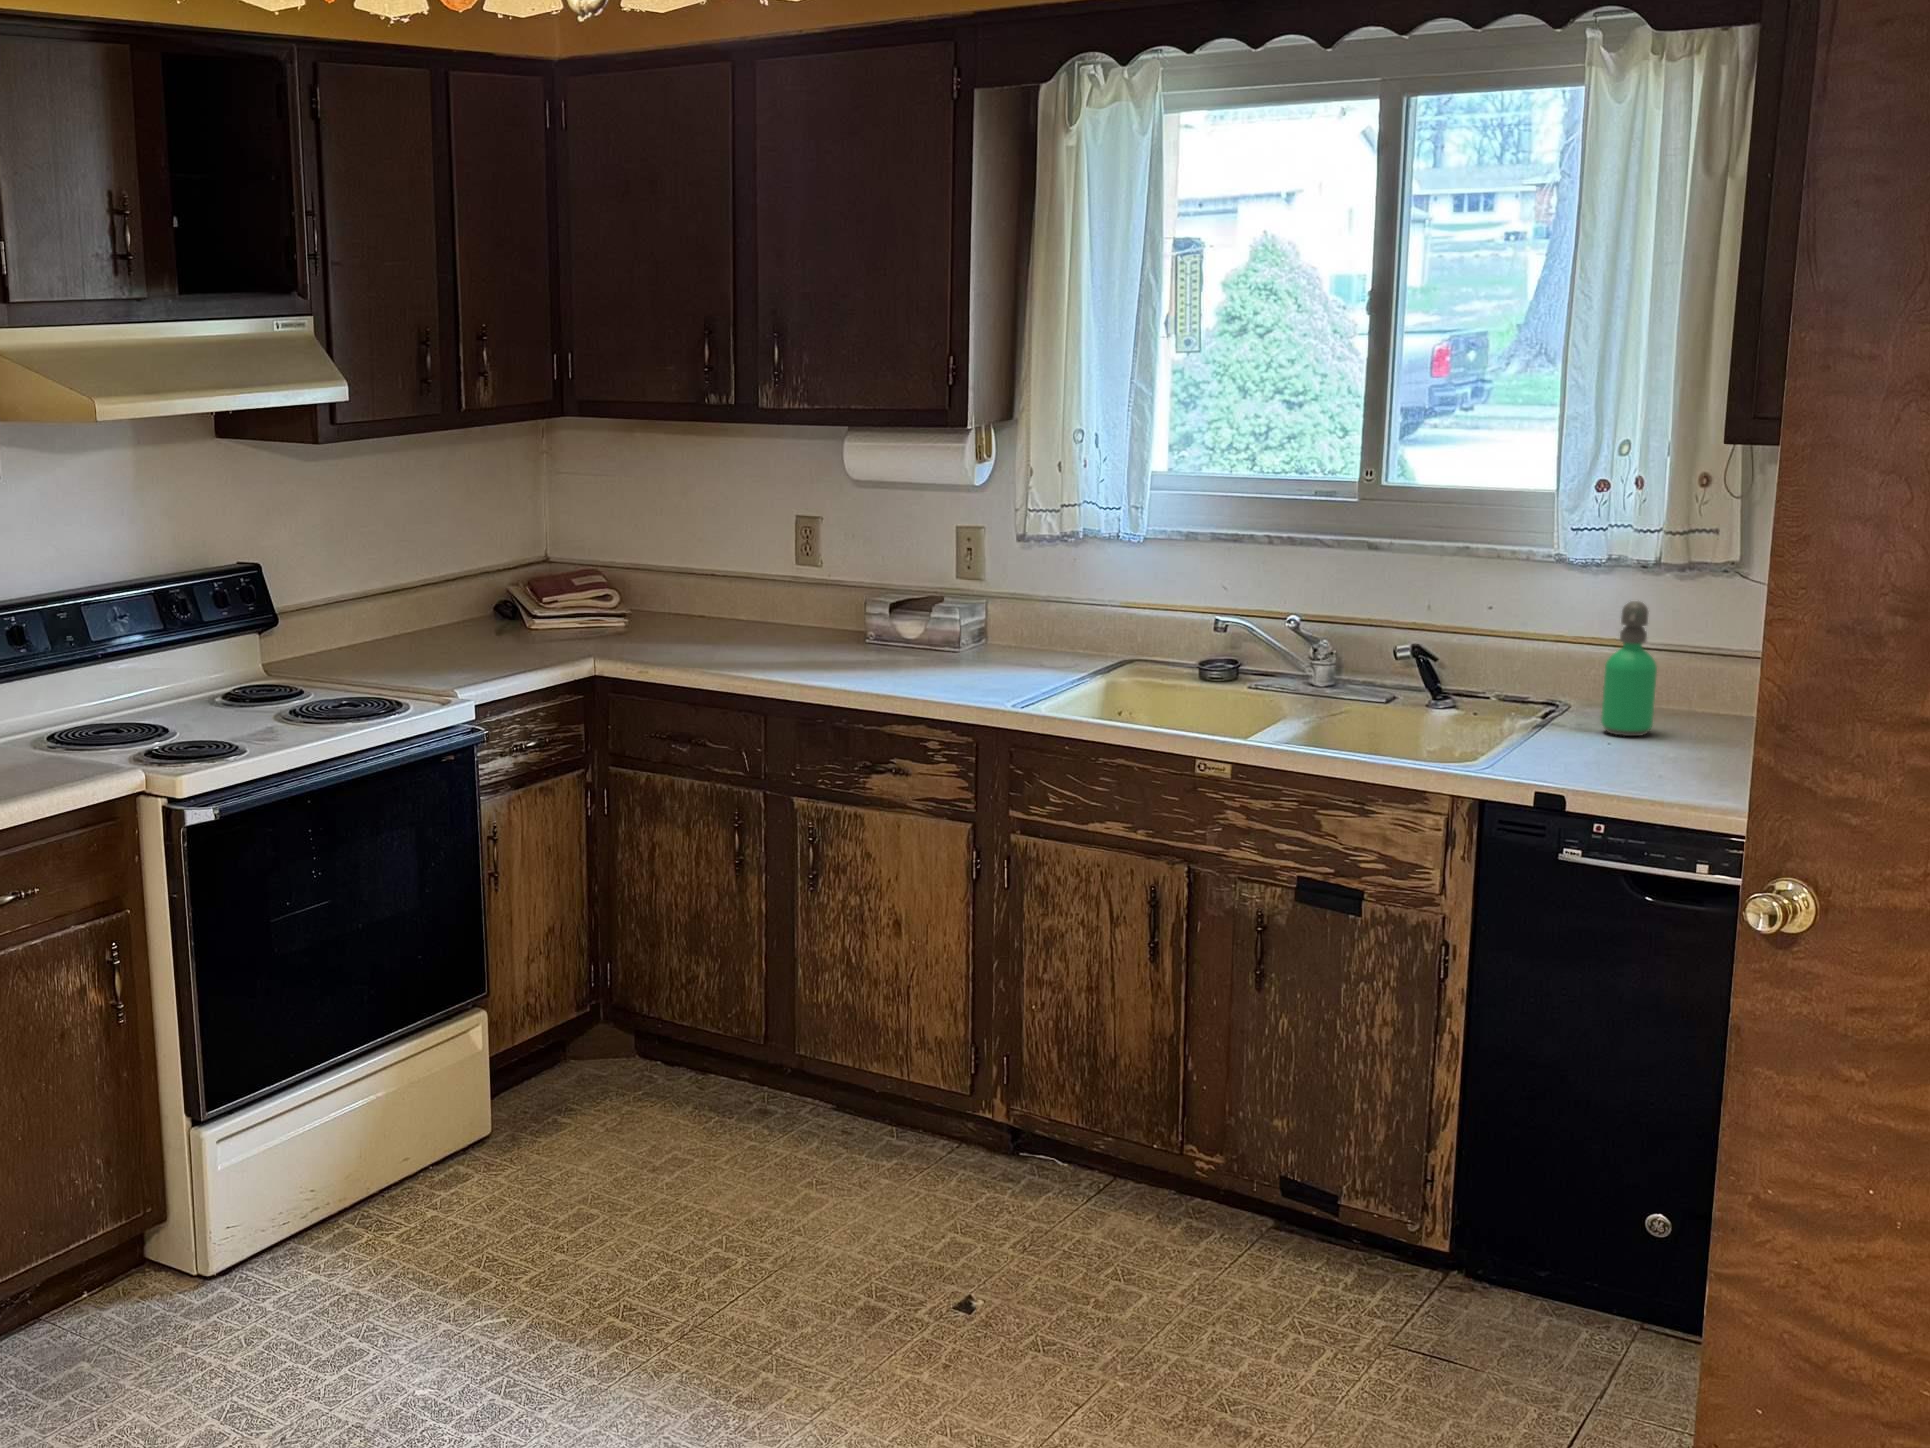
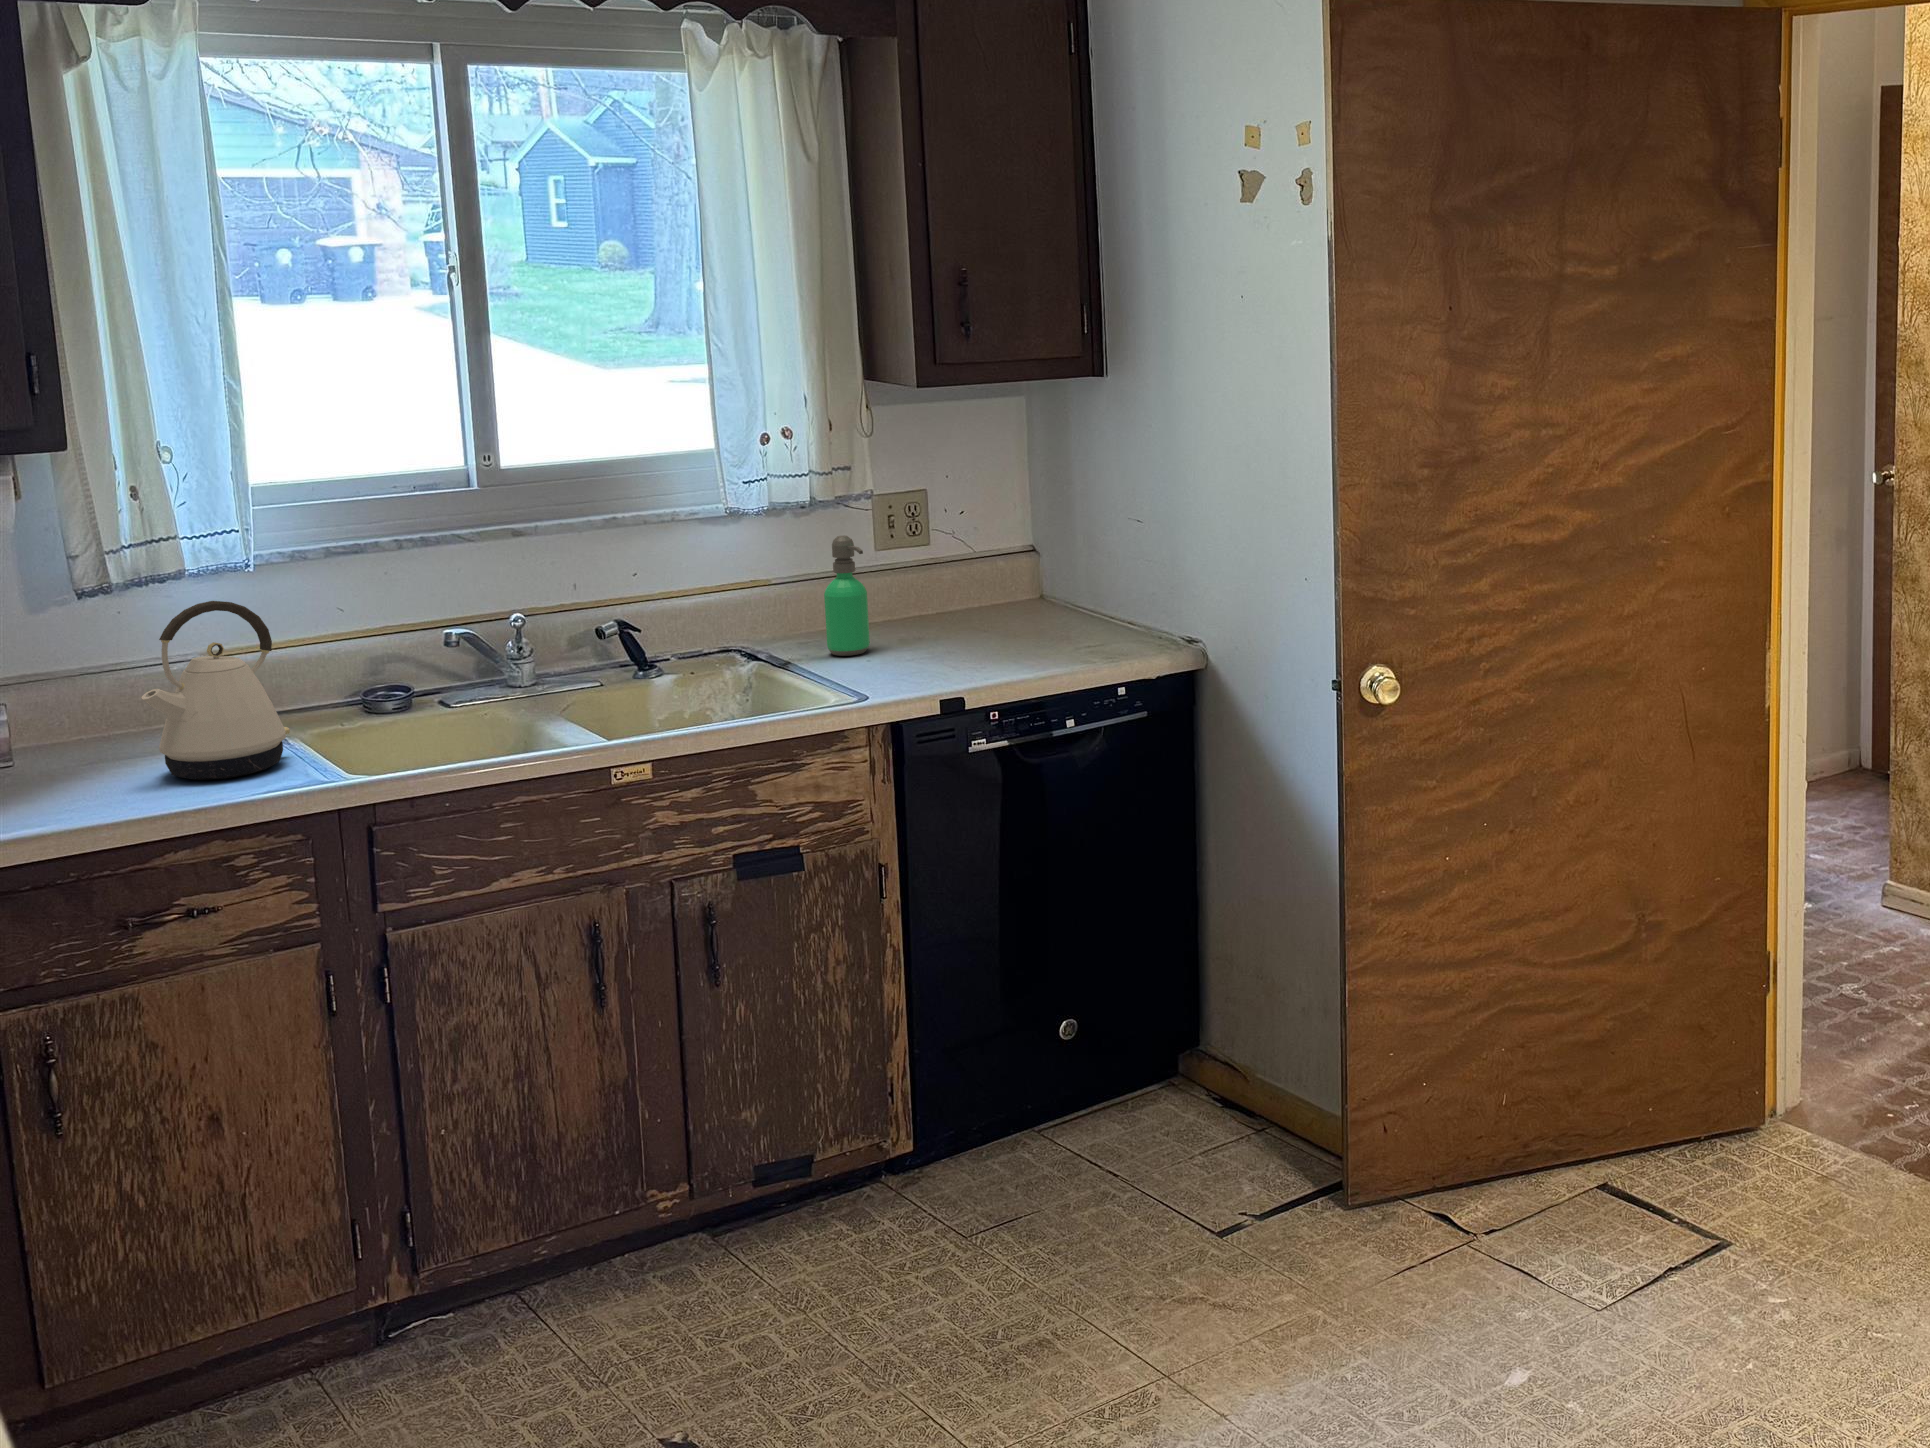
kettle: none [935,551,1040,687] -> present [142,601,290,780]

